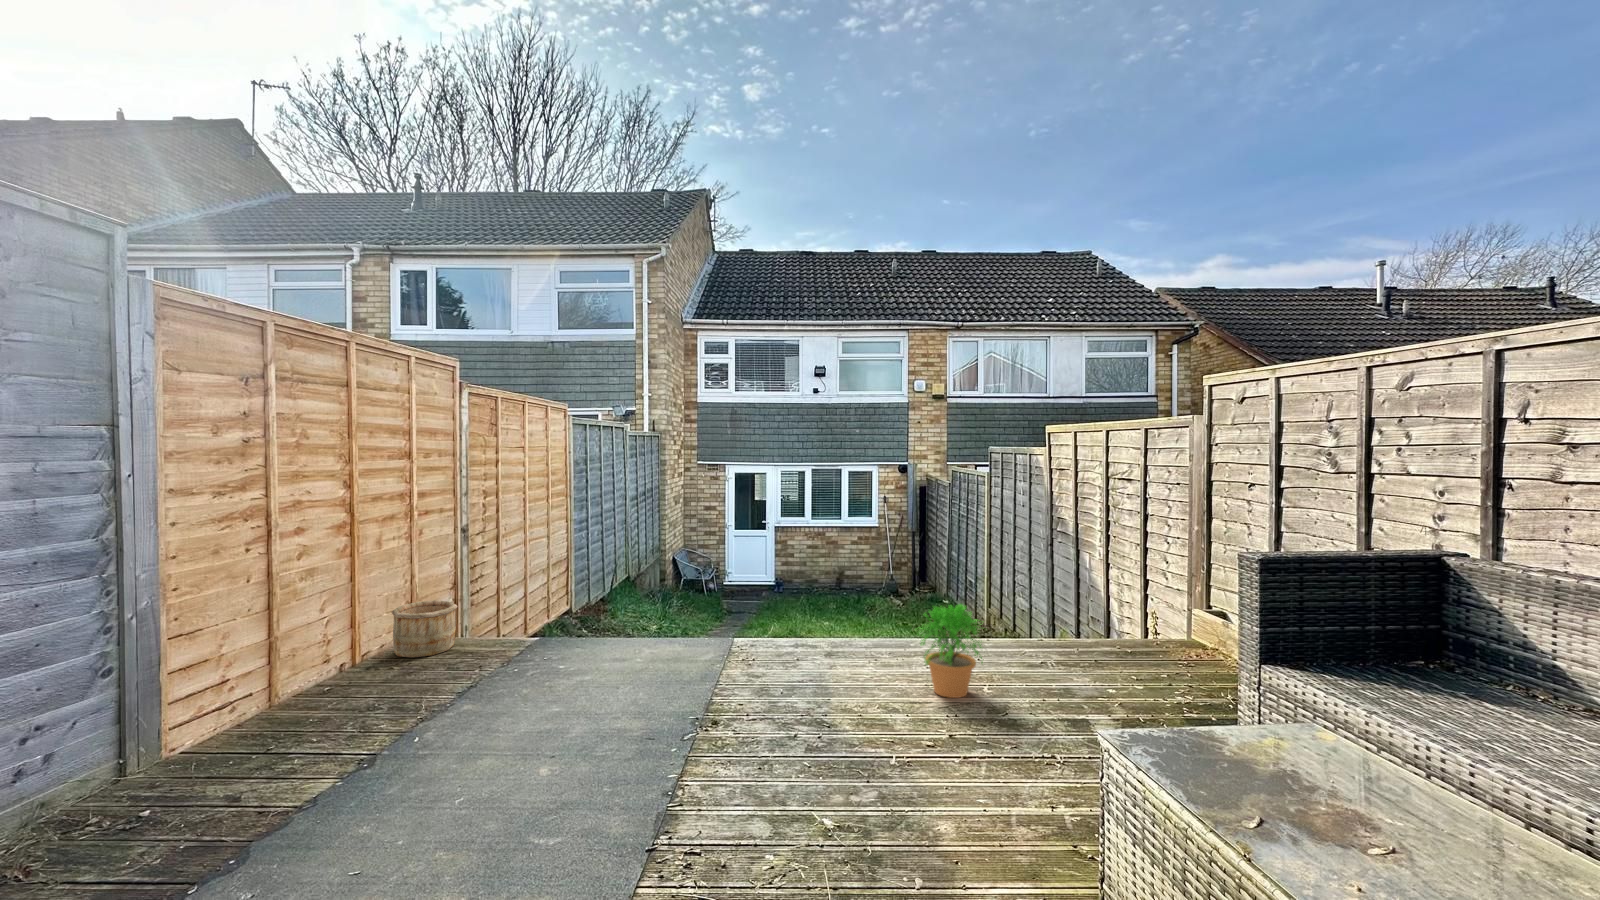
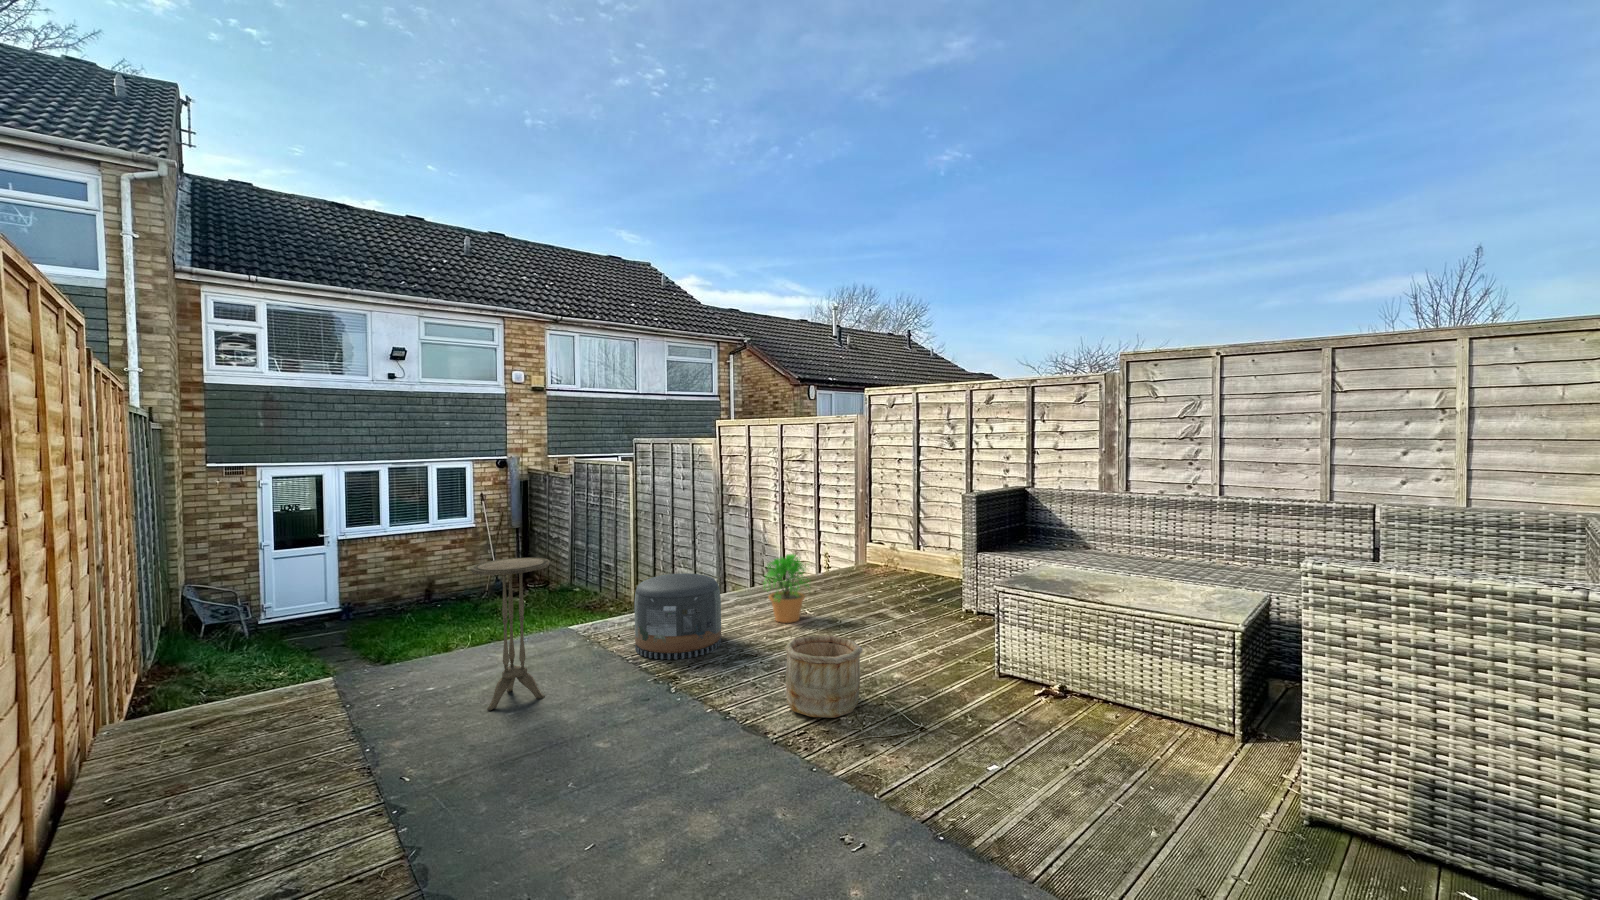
side table: none [563,558,635,701] -> present [471,558,550,710]
wooden bucket: present [392,600,457,657] -> present [785,635,863,718]
pouf: none [744,601,842,705] -> present [634,573,721,660]

